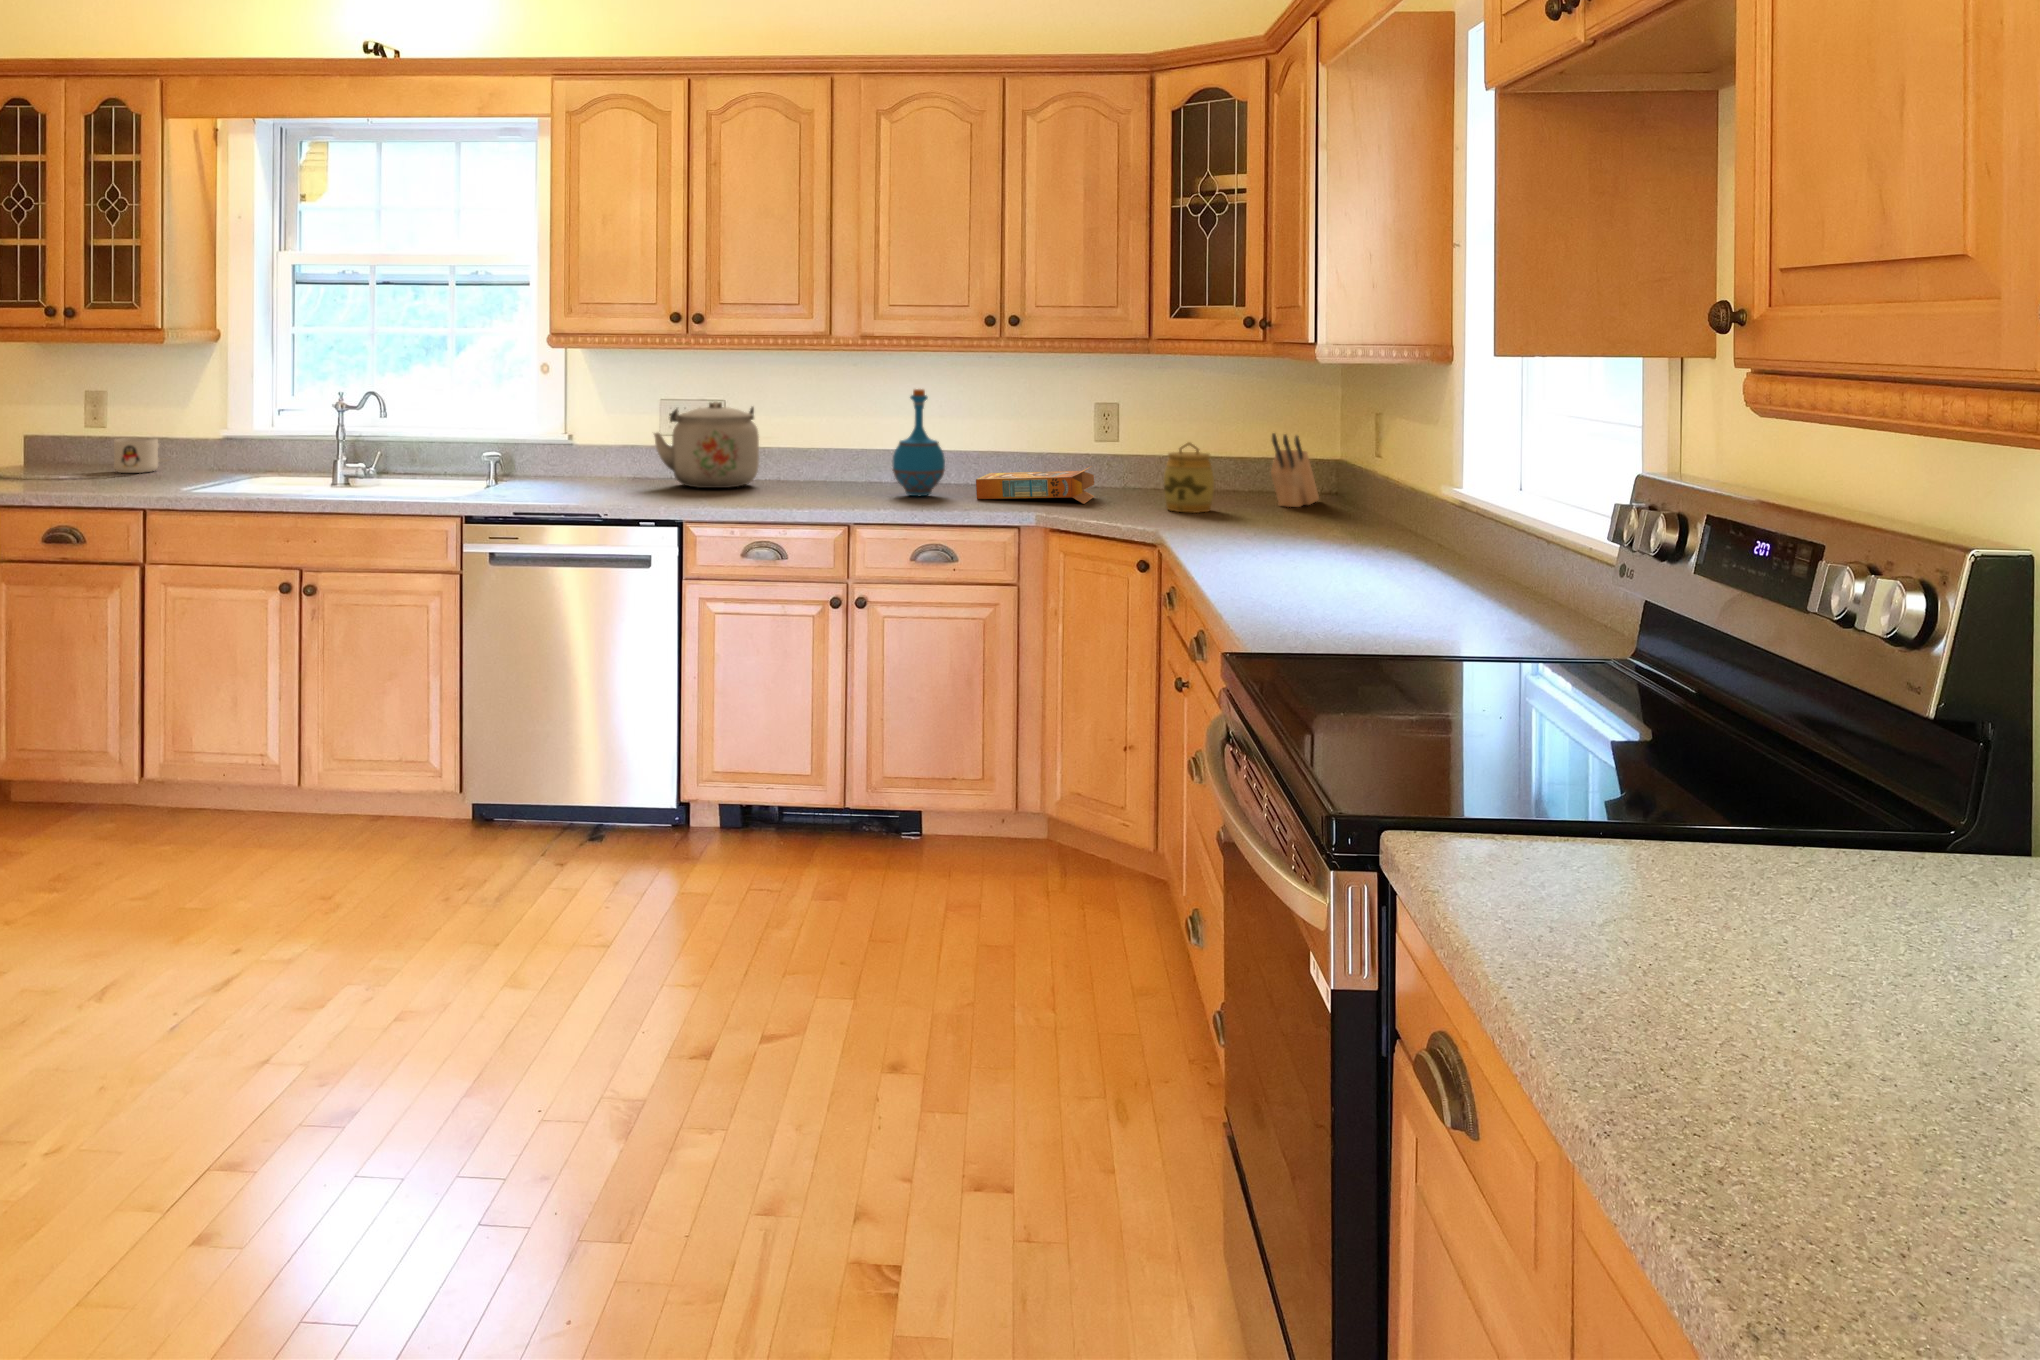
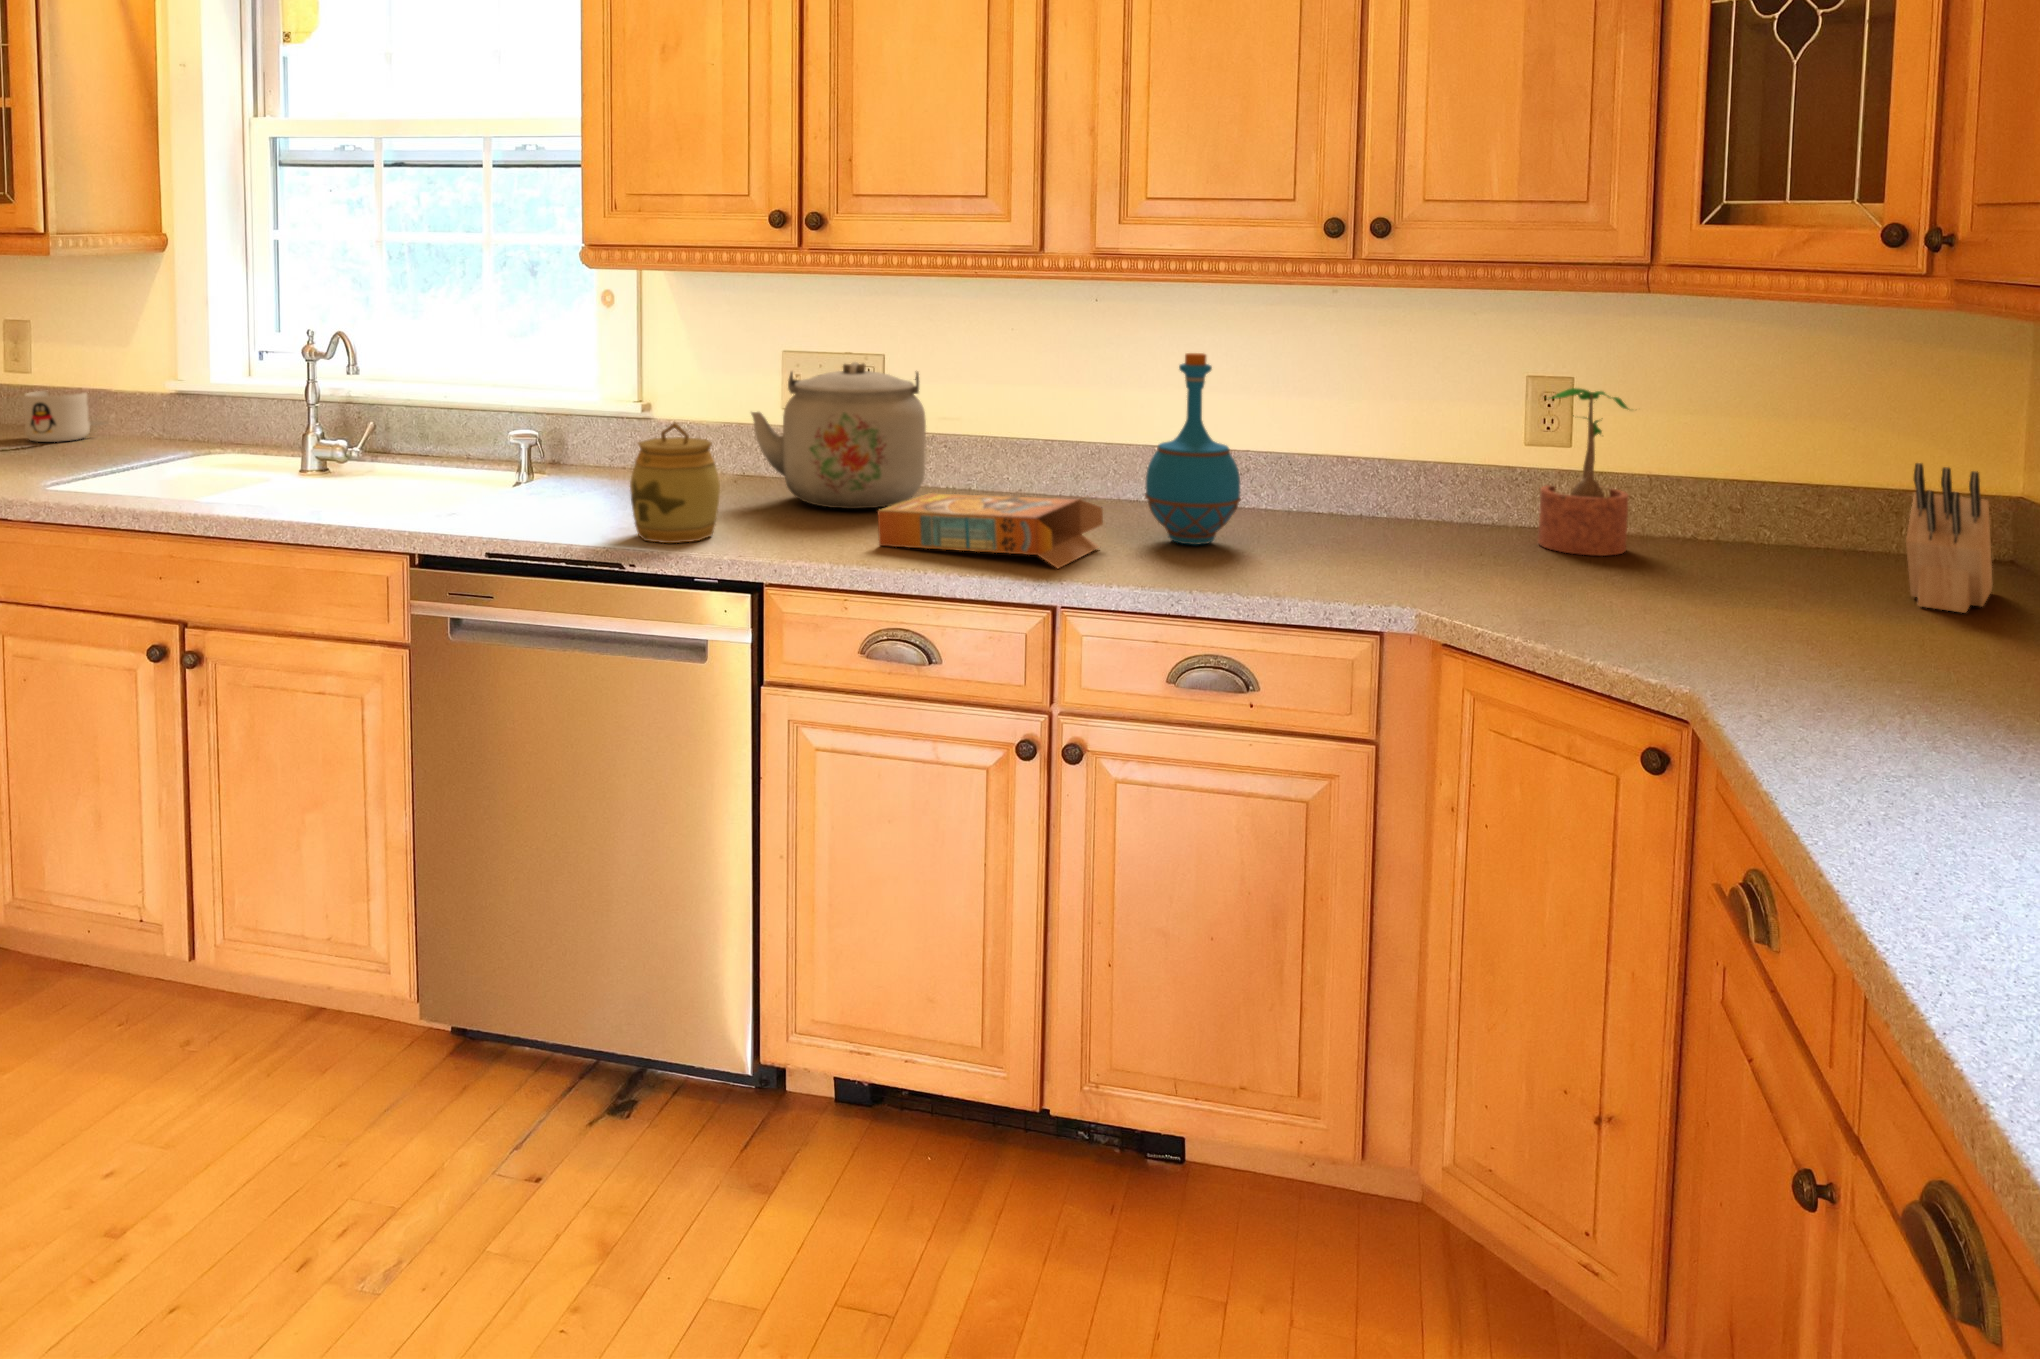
potted plant: none [1104,406,1155,495] -> present [1538,388,1628,556]
jar: present [1164,443,1214,512] -> present [630,423,720,543]
cereal box: present [976,467,1094,504] -> present [877,492,1103,568]

